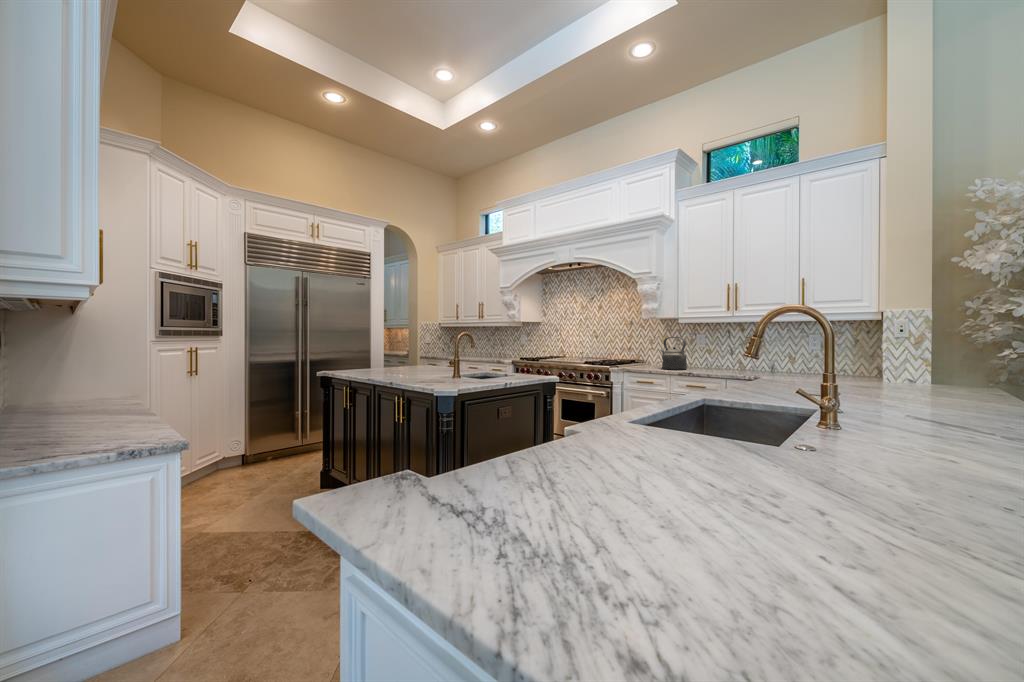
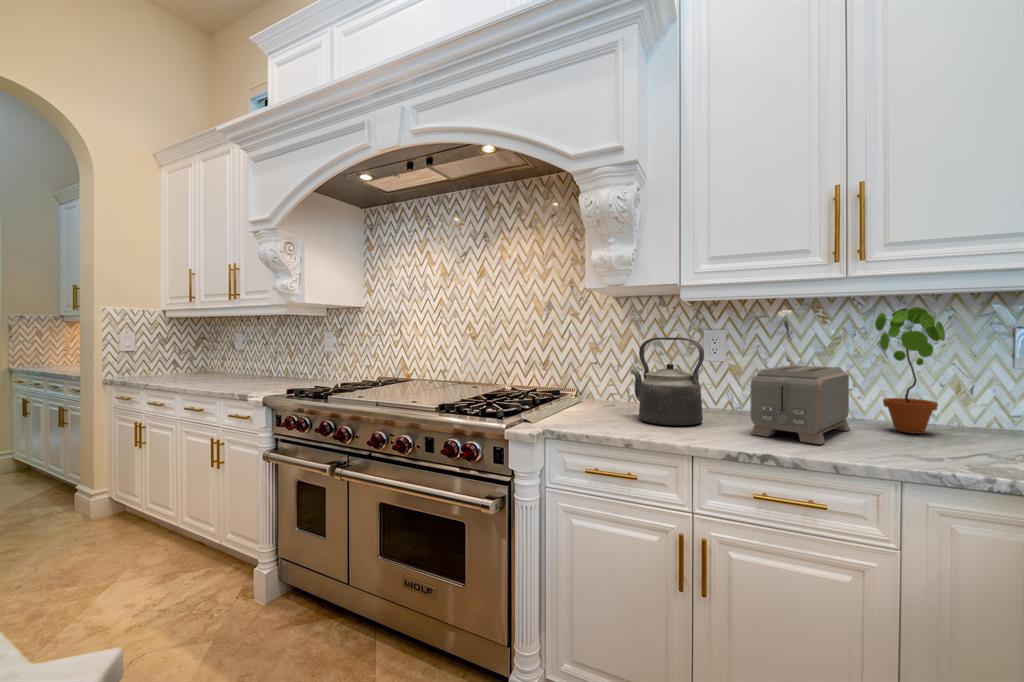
potted plant: none [753,326,774,373] -> present [875,307,945,434]
toaster: none [699,348,742,373] -> present [751,365,850,444]

